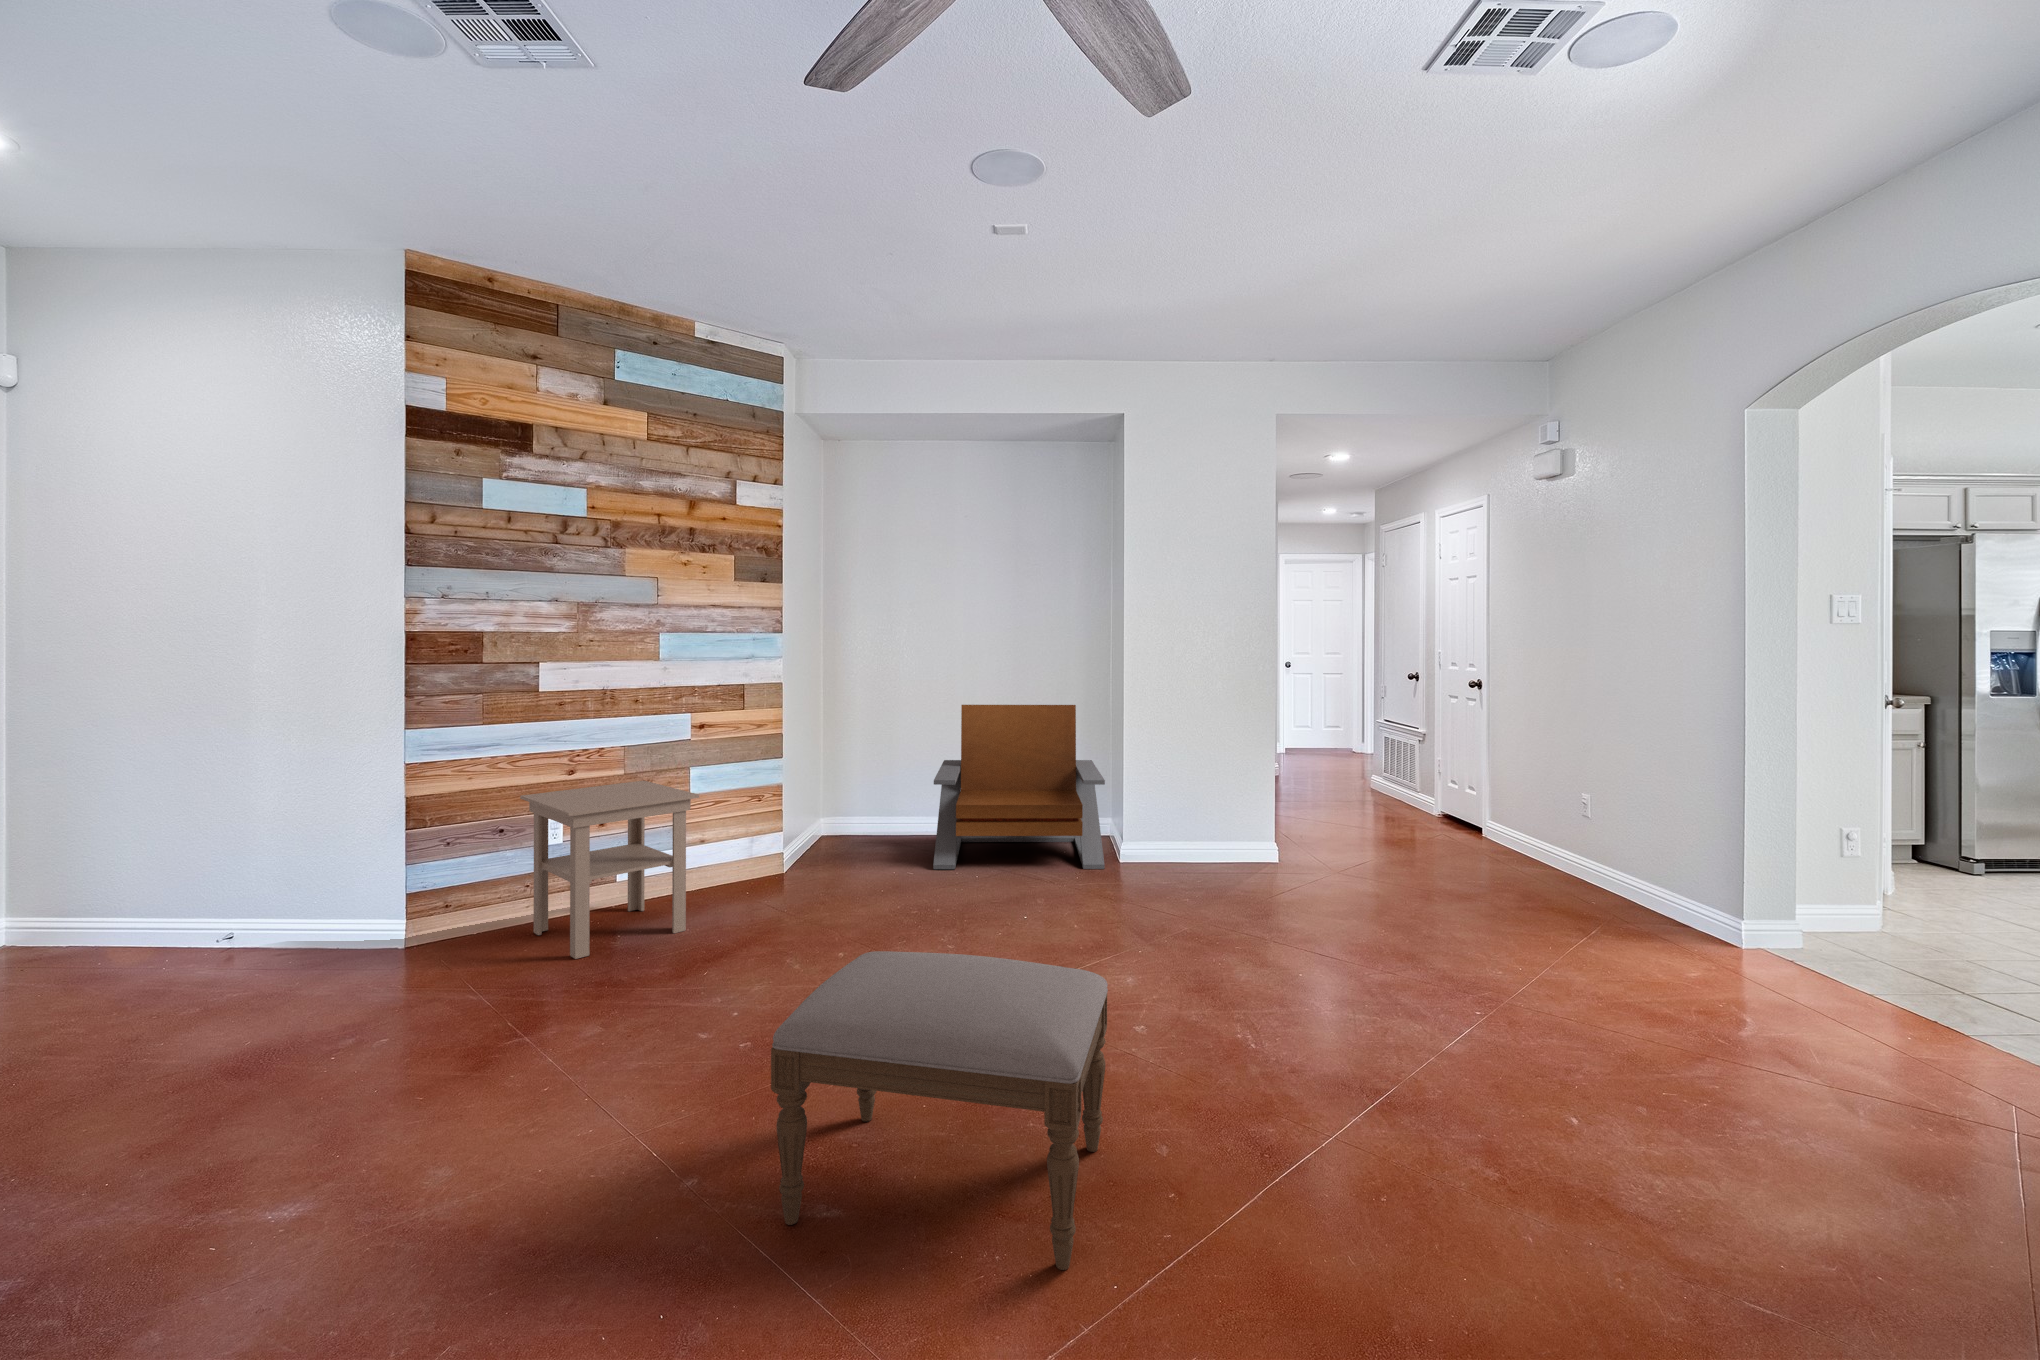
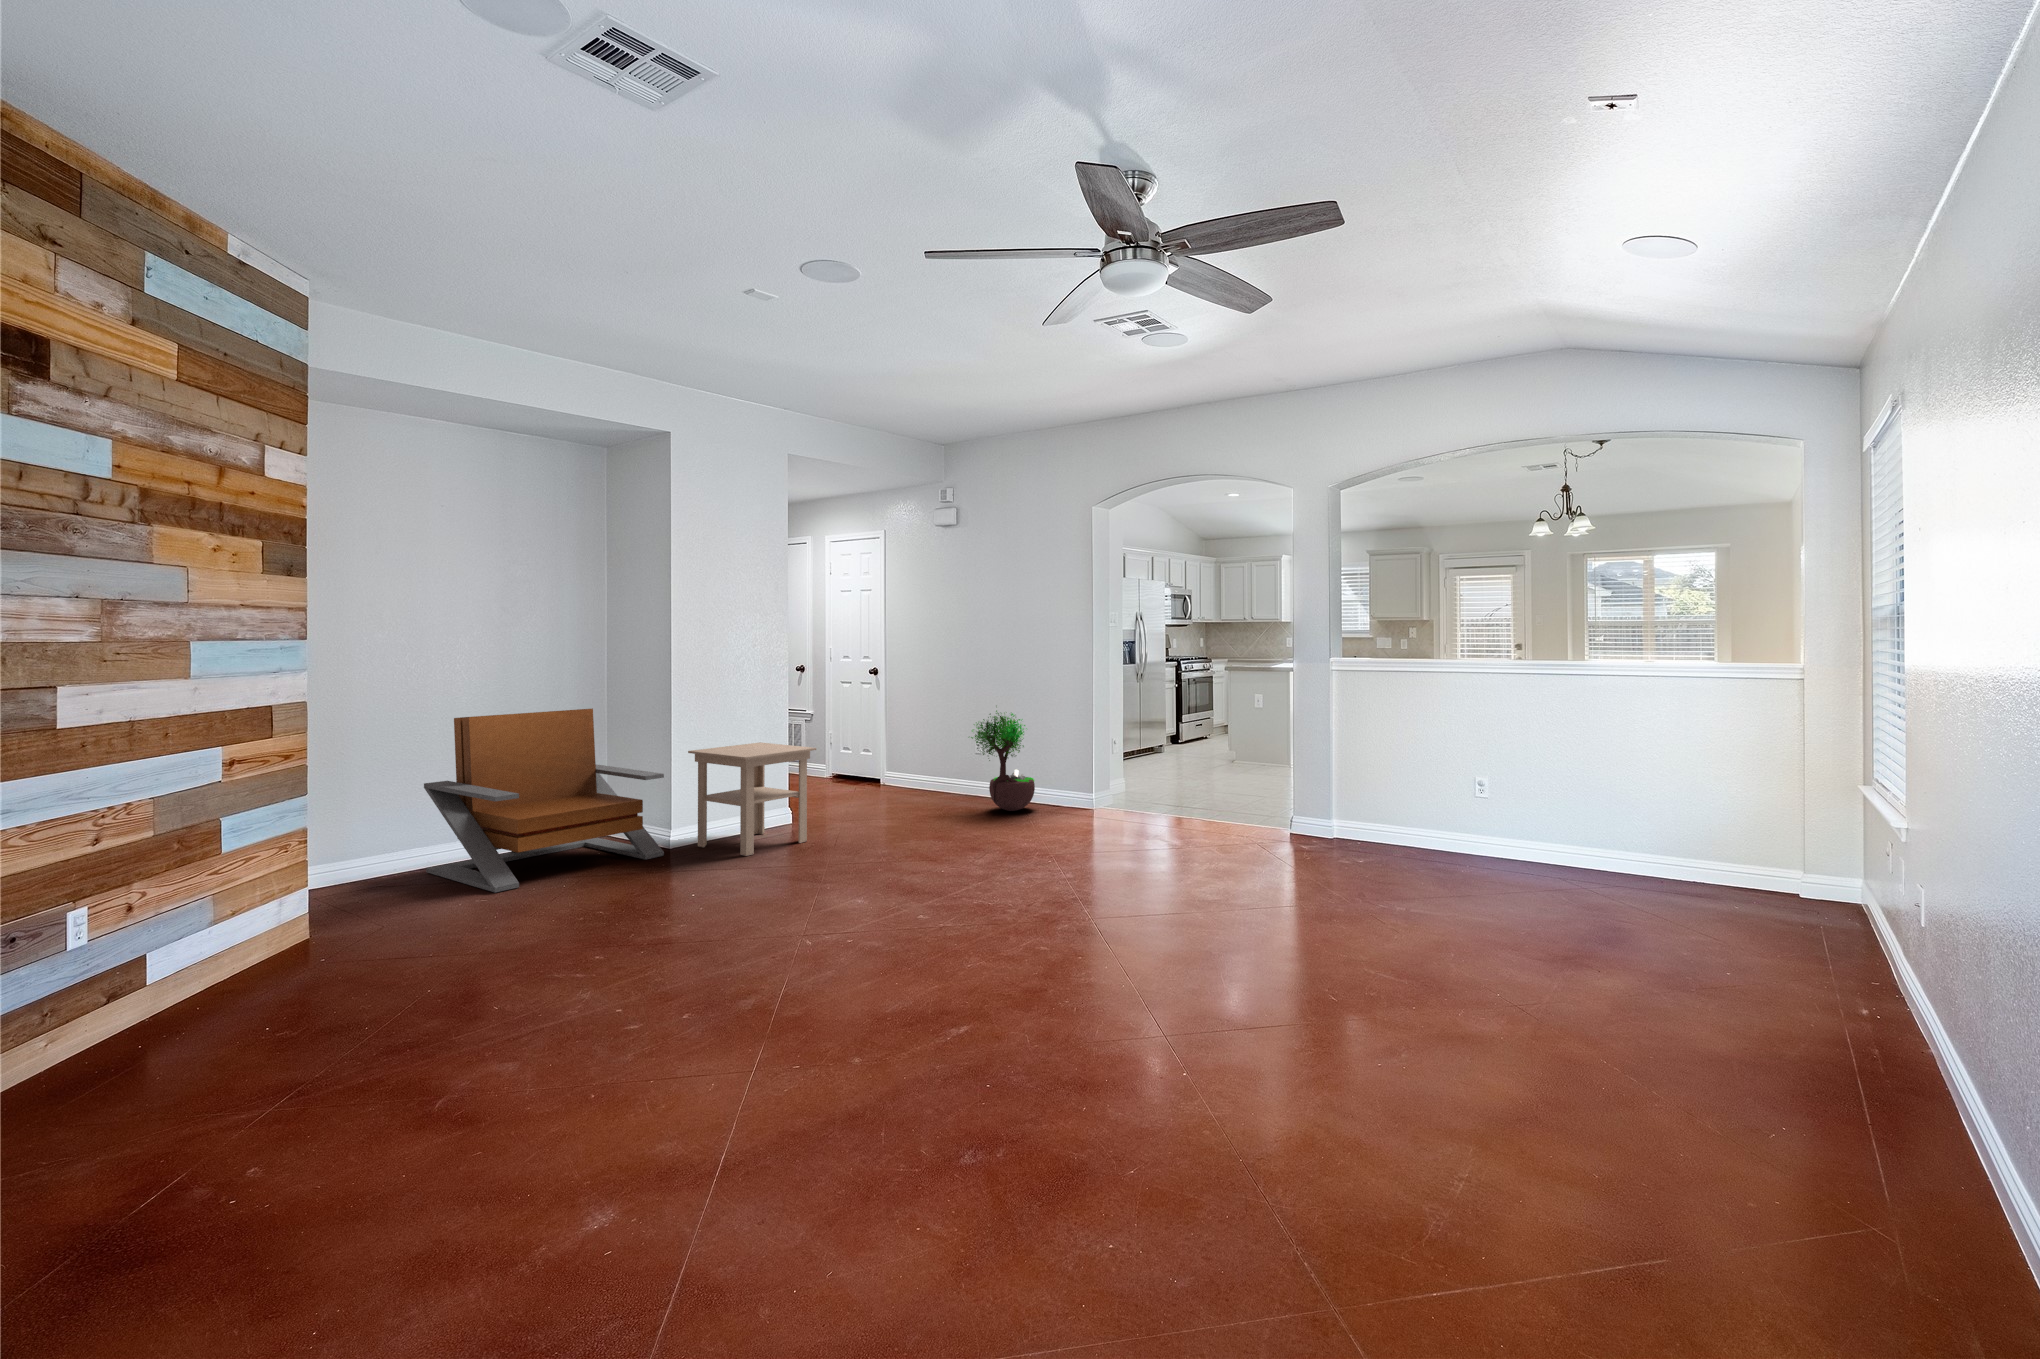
potted tree: none [1534,743,1672,923] -> present [971,710,1035,811]
side table: present [520,781,699,959] -> present [688,742,816,856]
ottoman: present [771,951,1108,1270] -> none [829,846,1050,1028]

